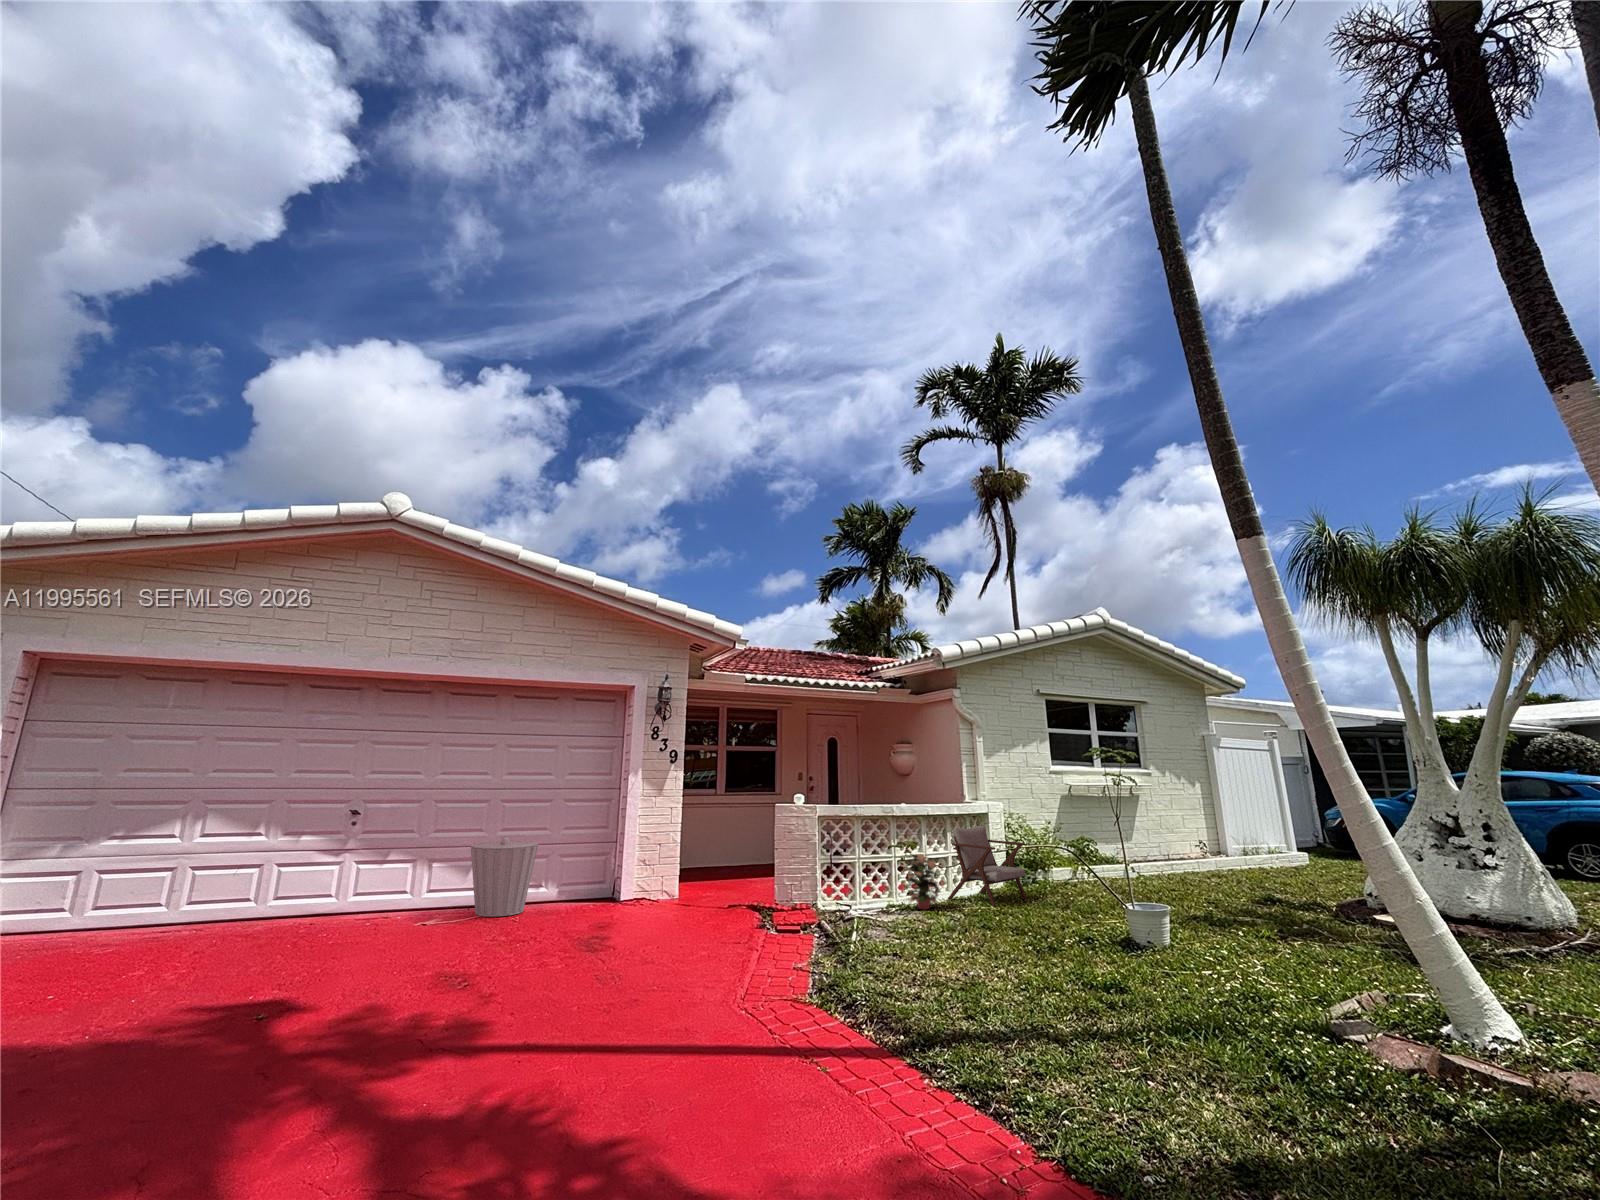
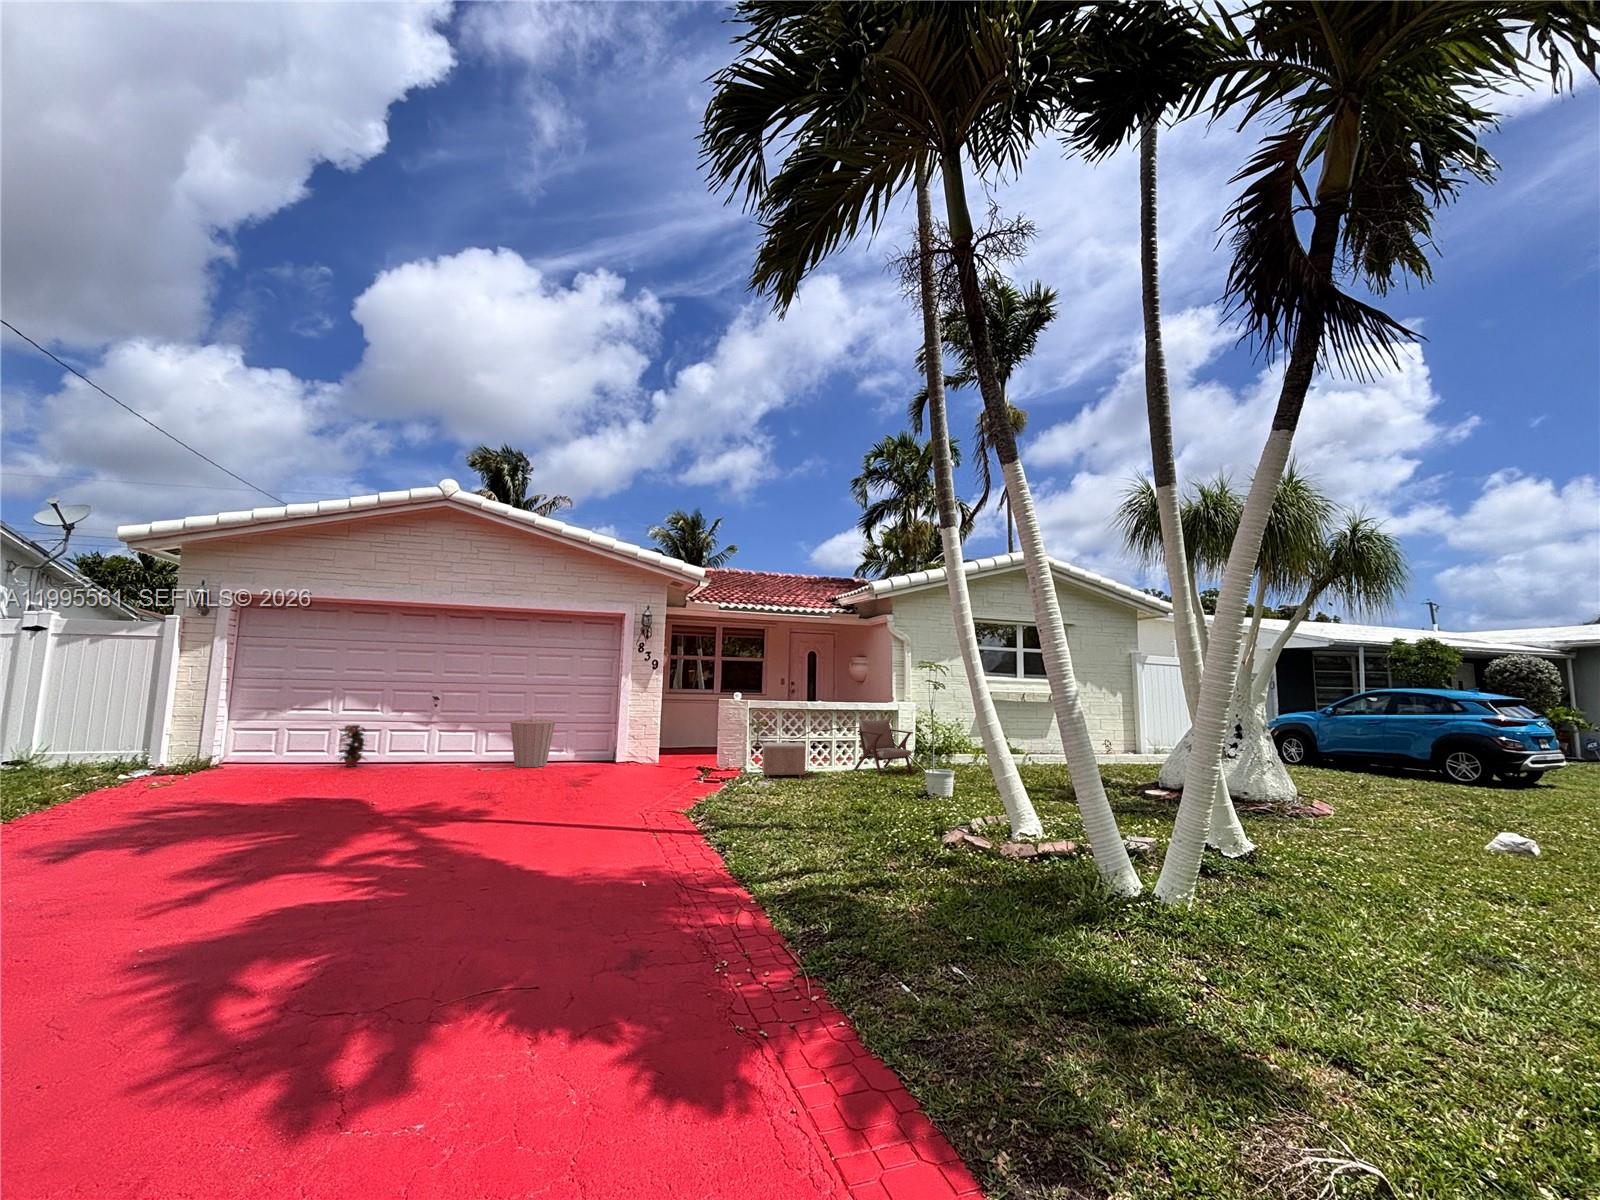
decorative plant: present [905,854,938,909] -> present [340,725,366,767]
storage bench: none [836,863,902,917] -> present [762,743,806,778]

